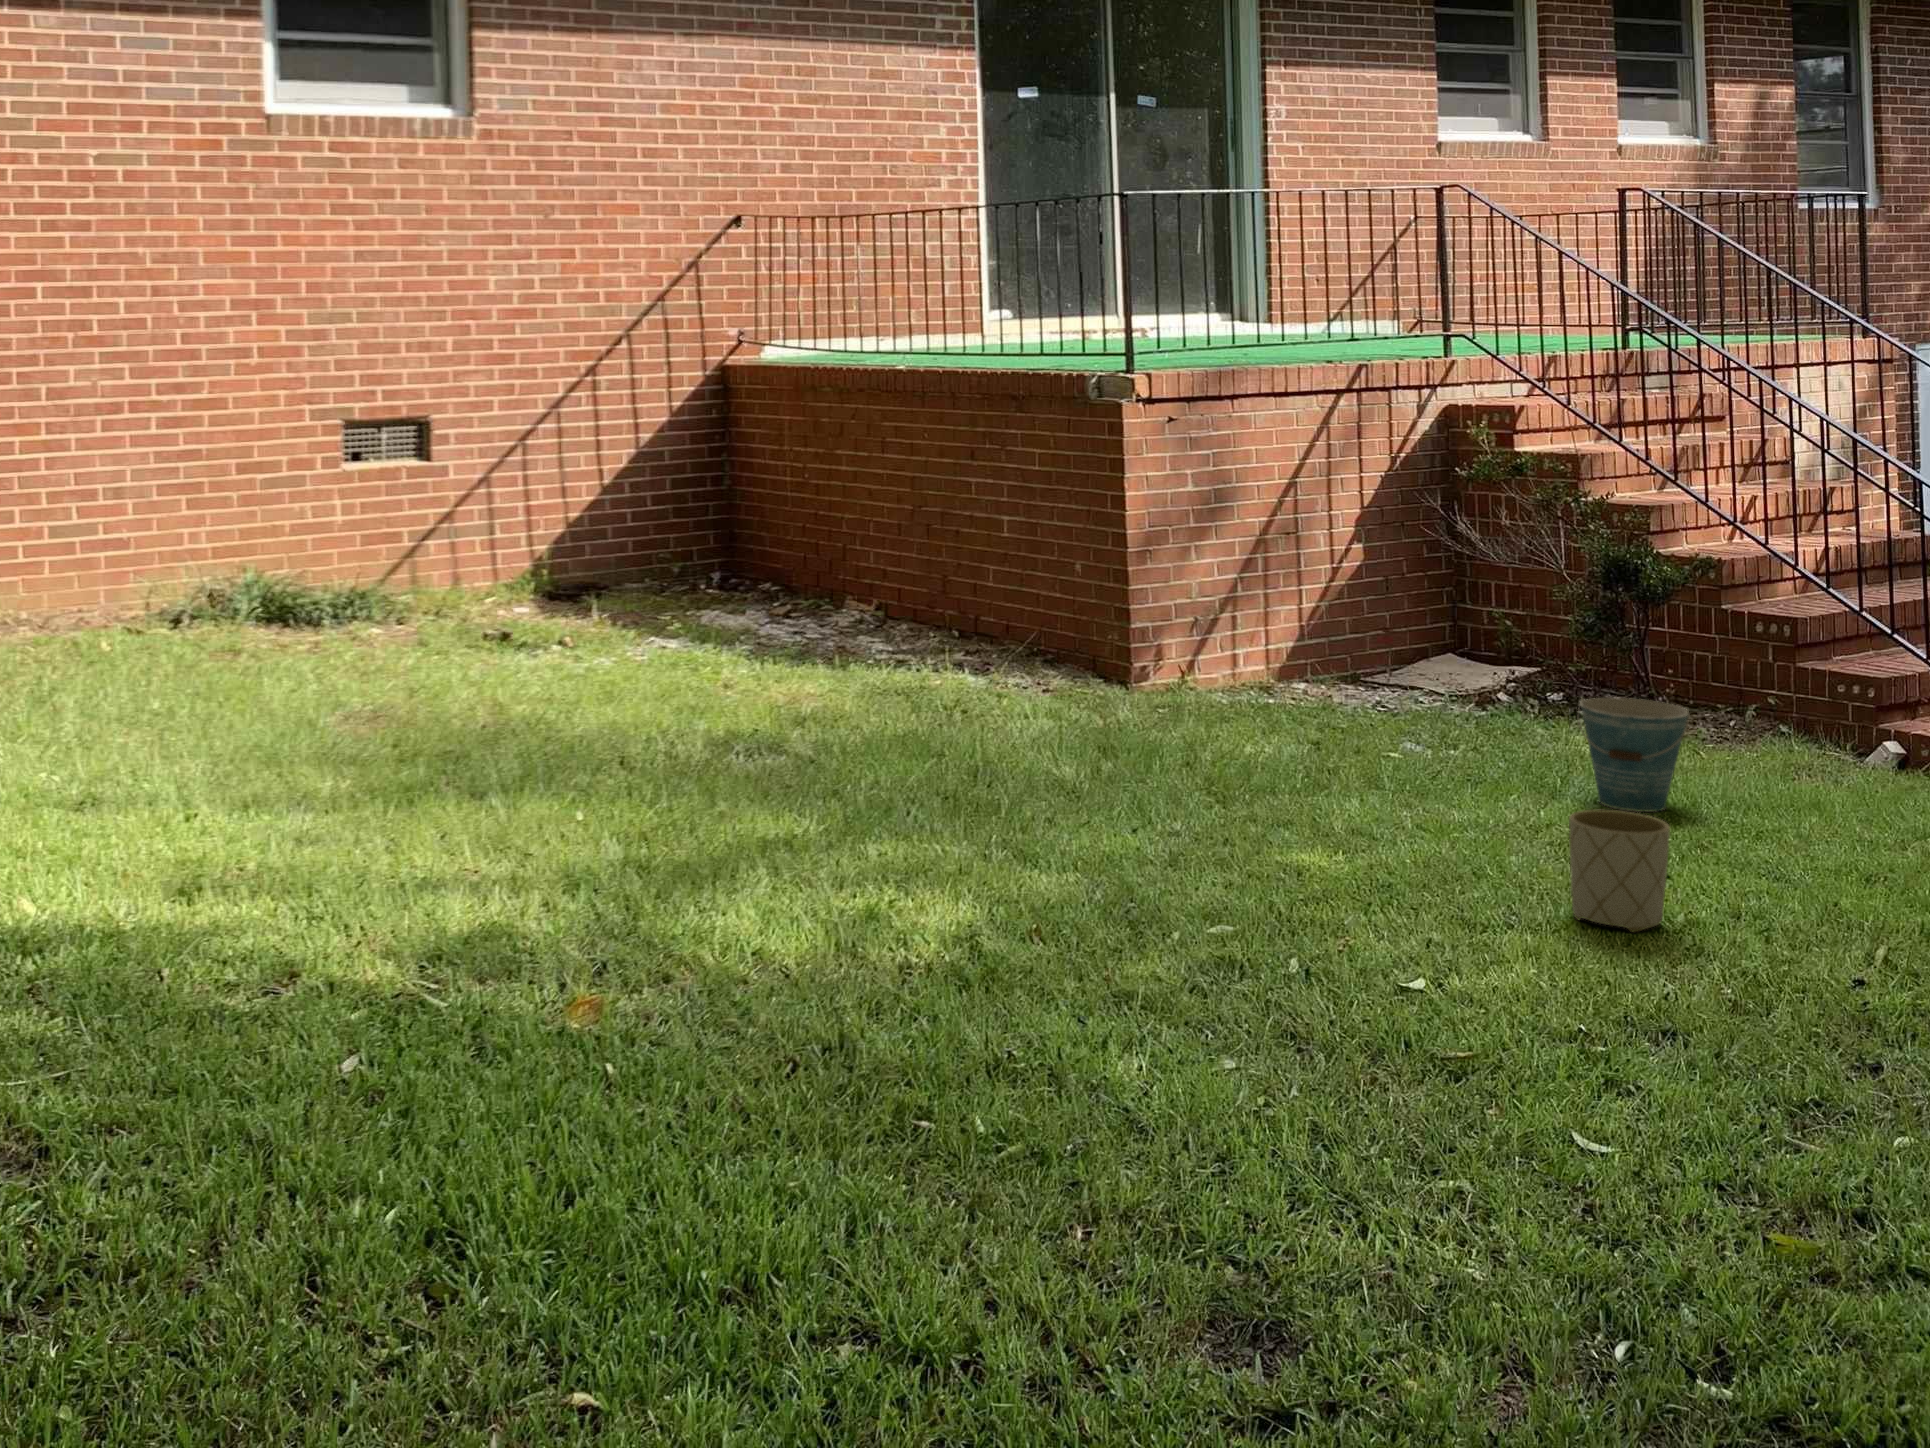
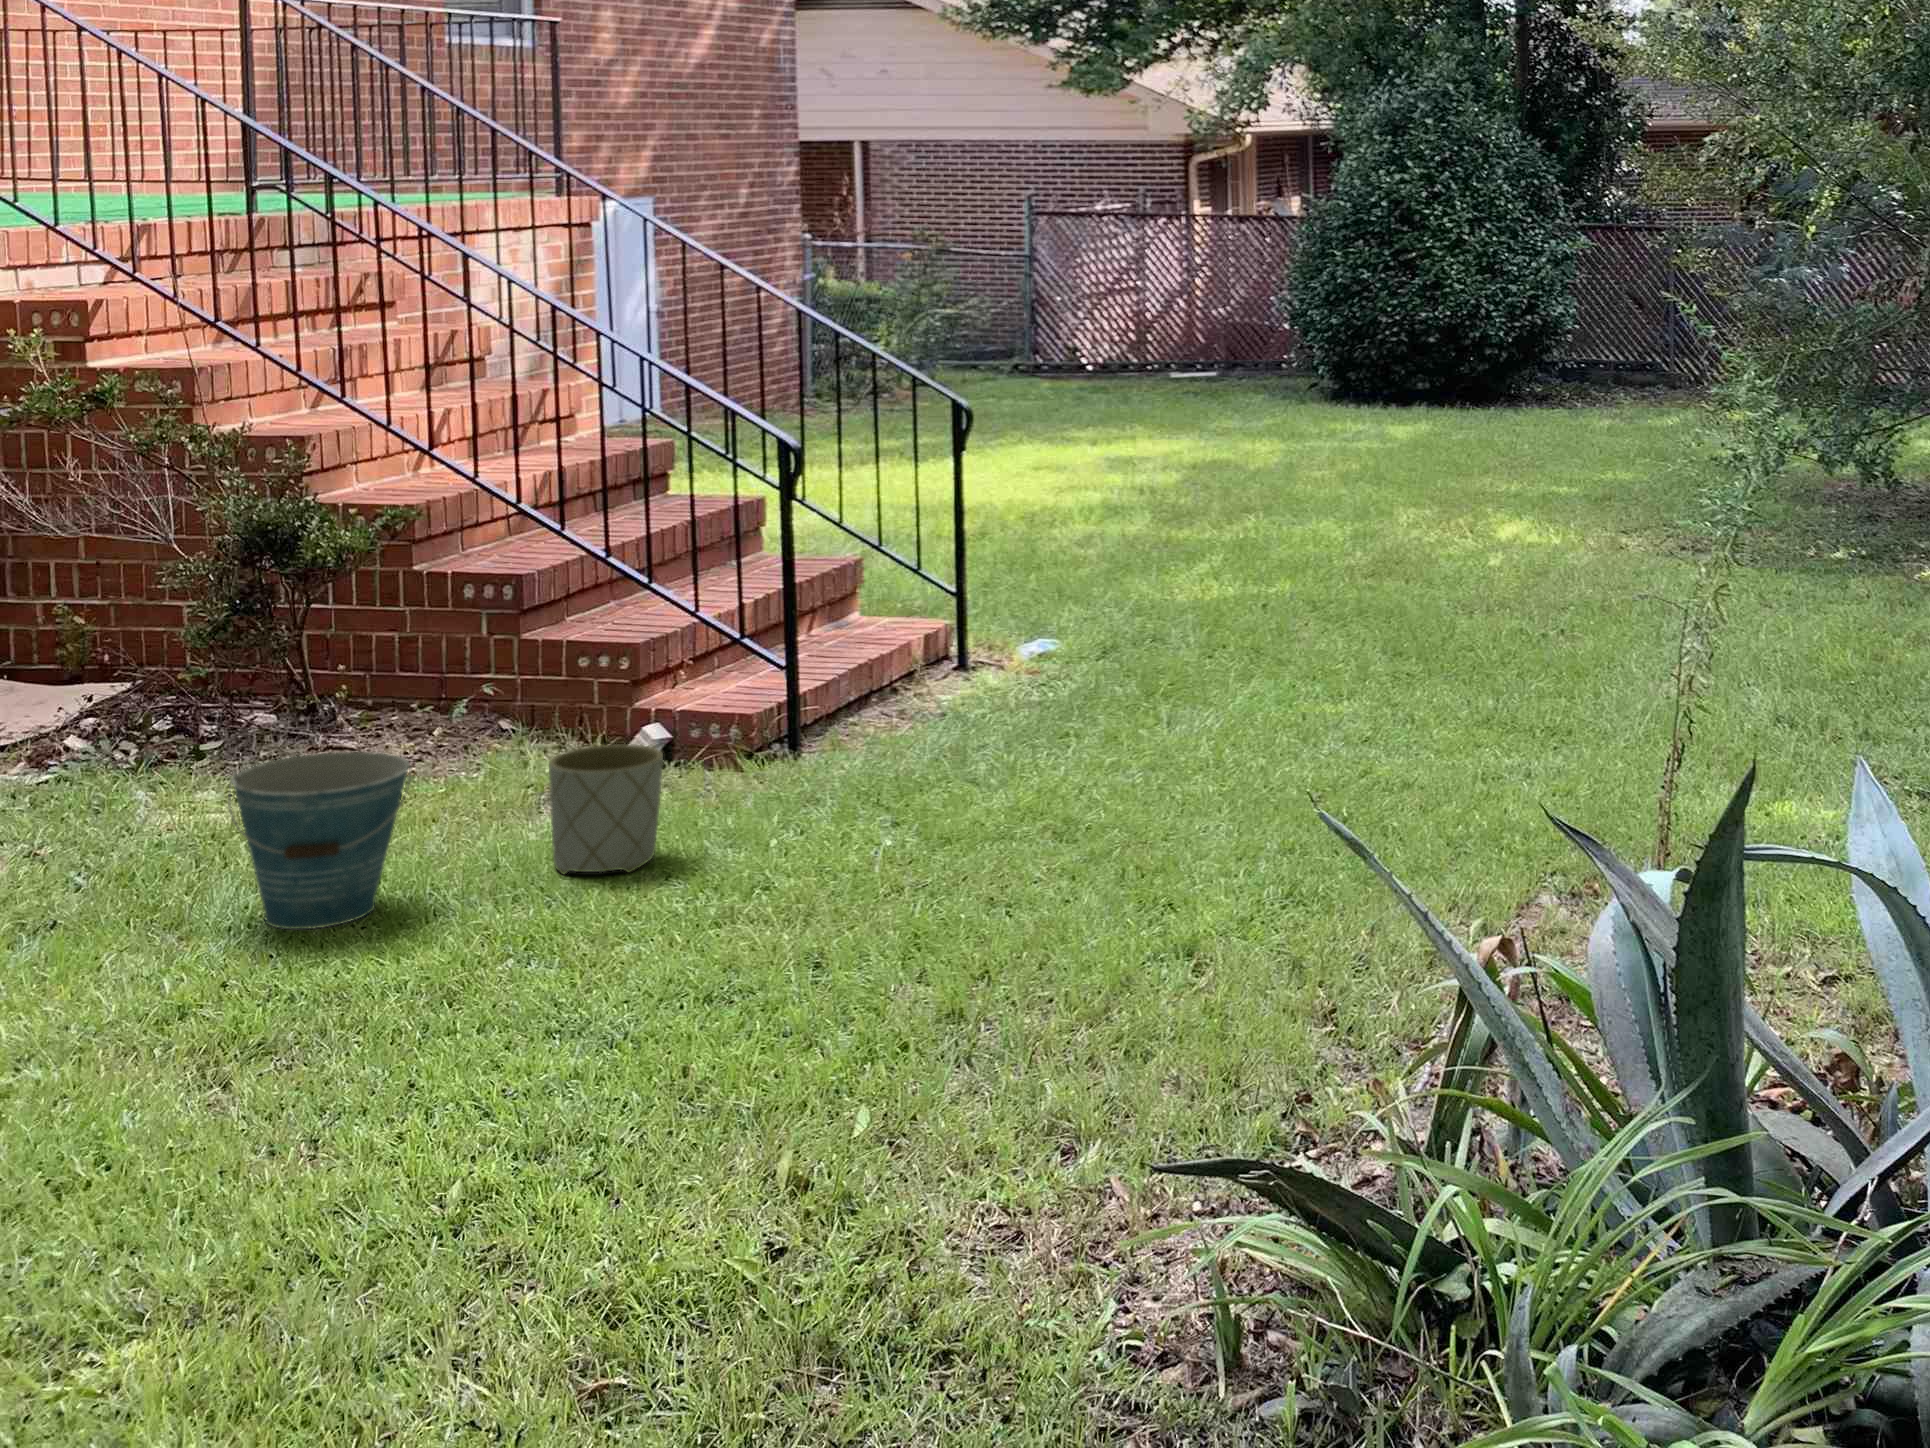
planter: present [1569,810,1670,932] -> present [549,744,663,874]

